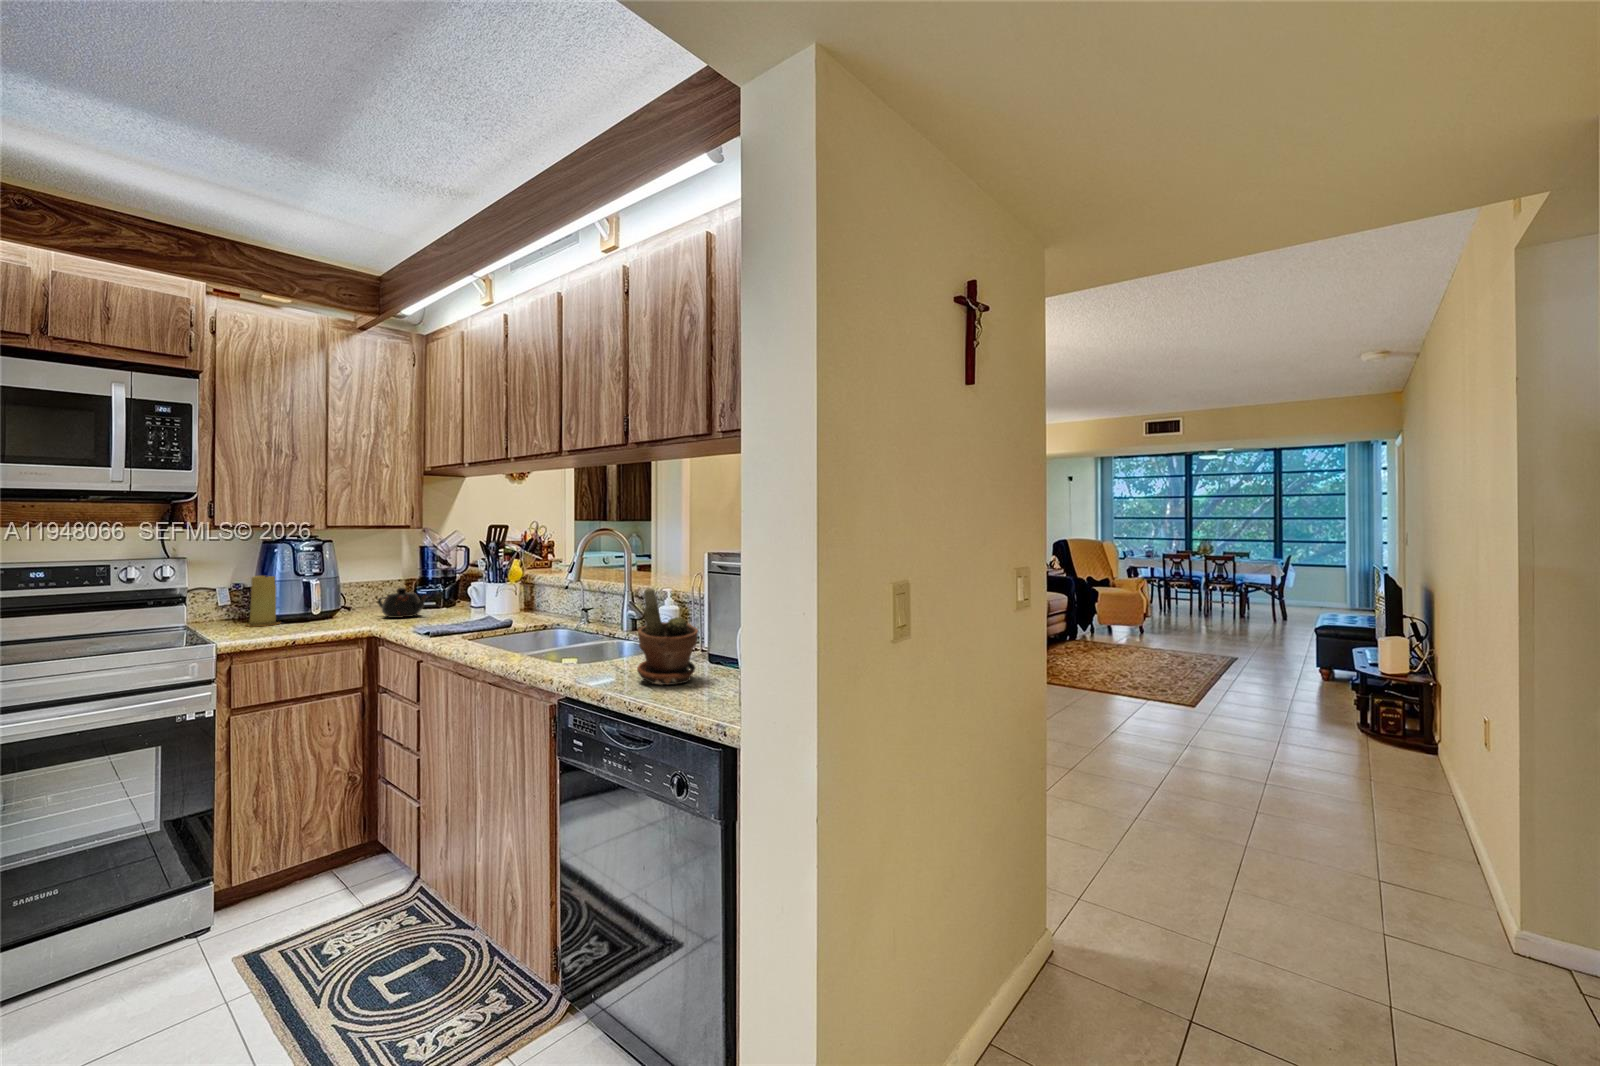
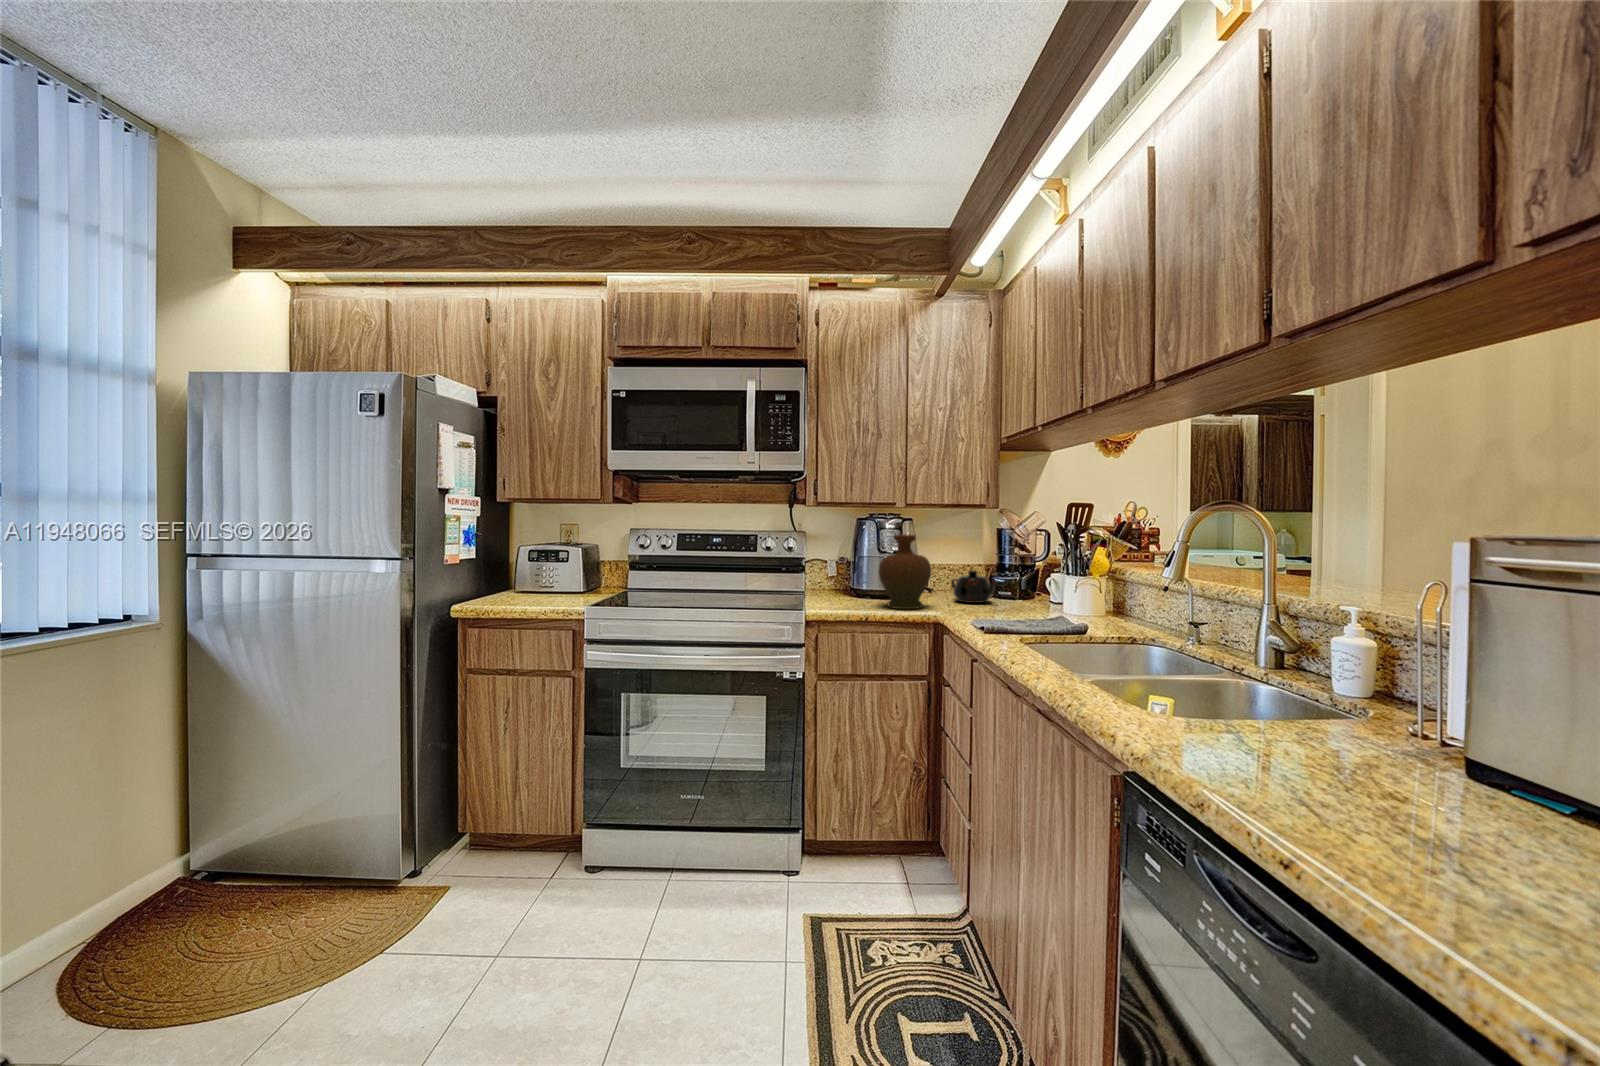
decorative vase: none [300,557,361,630] -> present [878,535,931,609]
candle: present [246,576,279,626] -> none [843,550,869,598]
potted plant: present [637,588,698,685] -> none [1298,620,1468,839]

